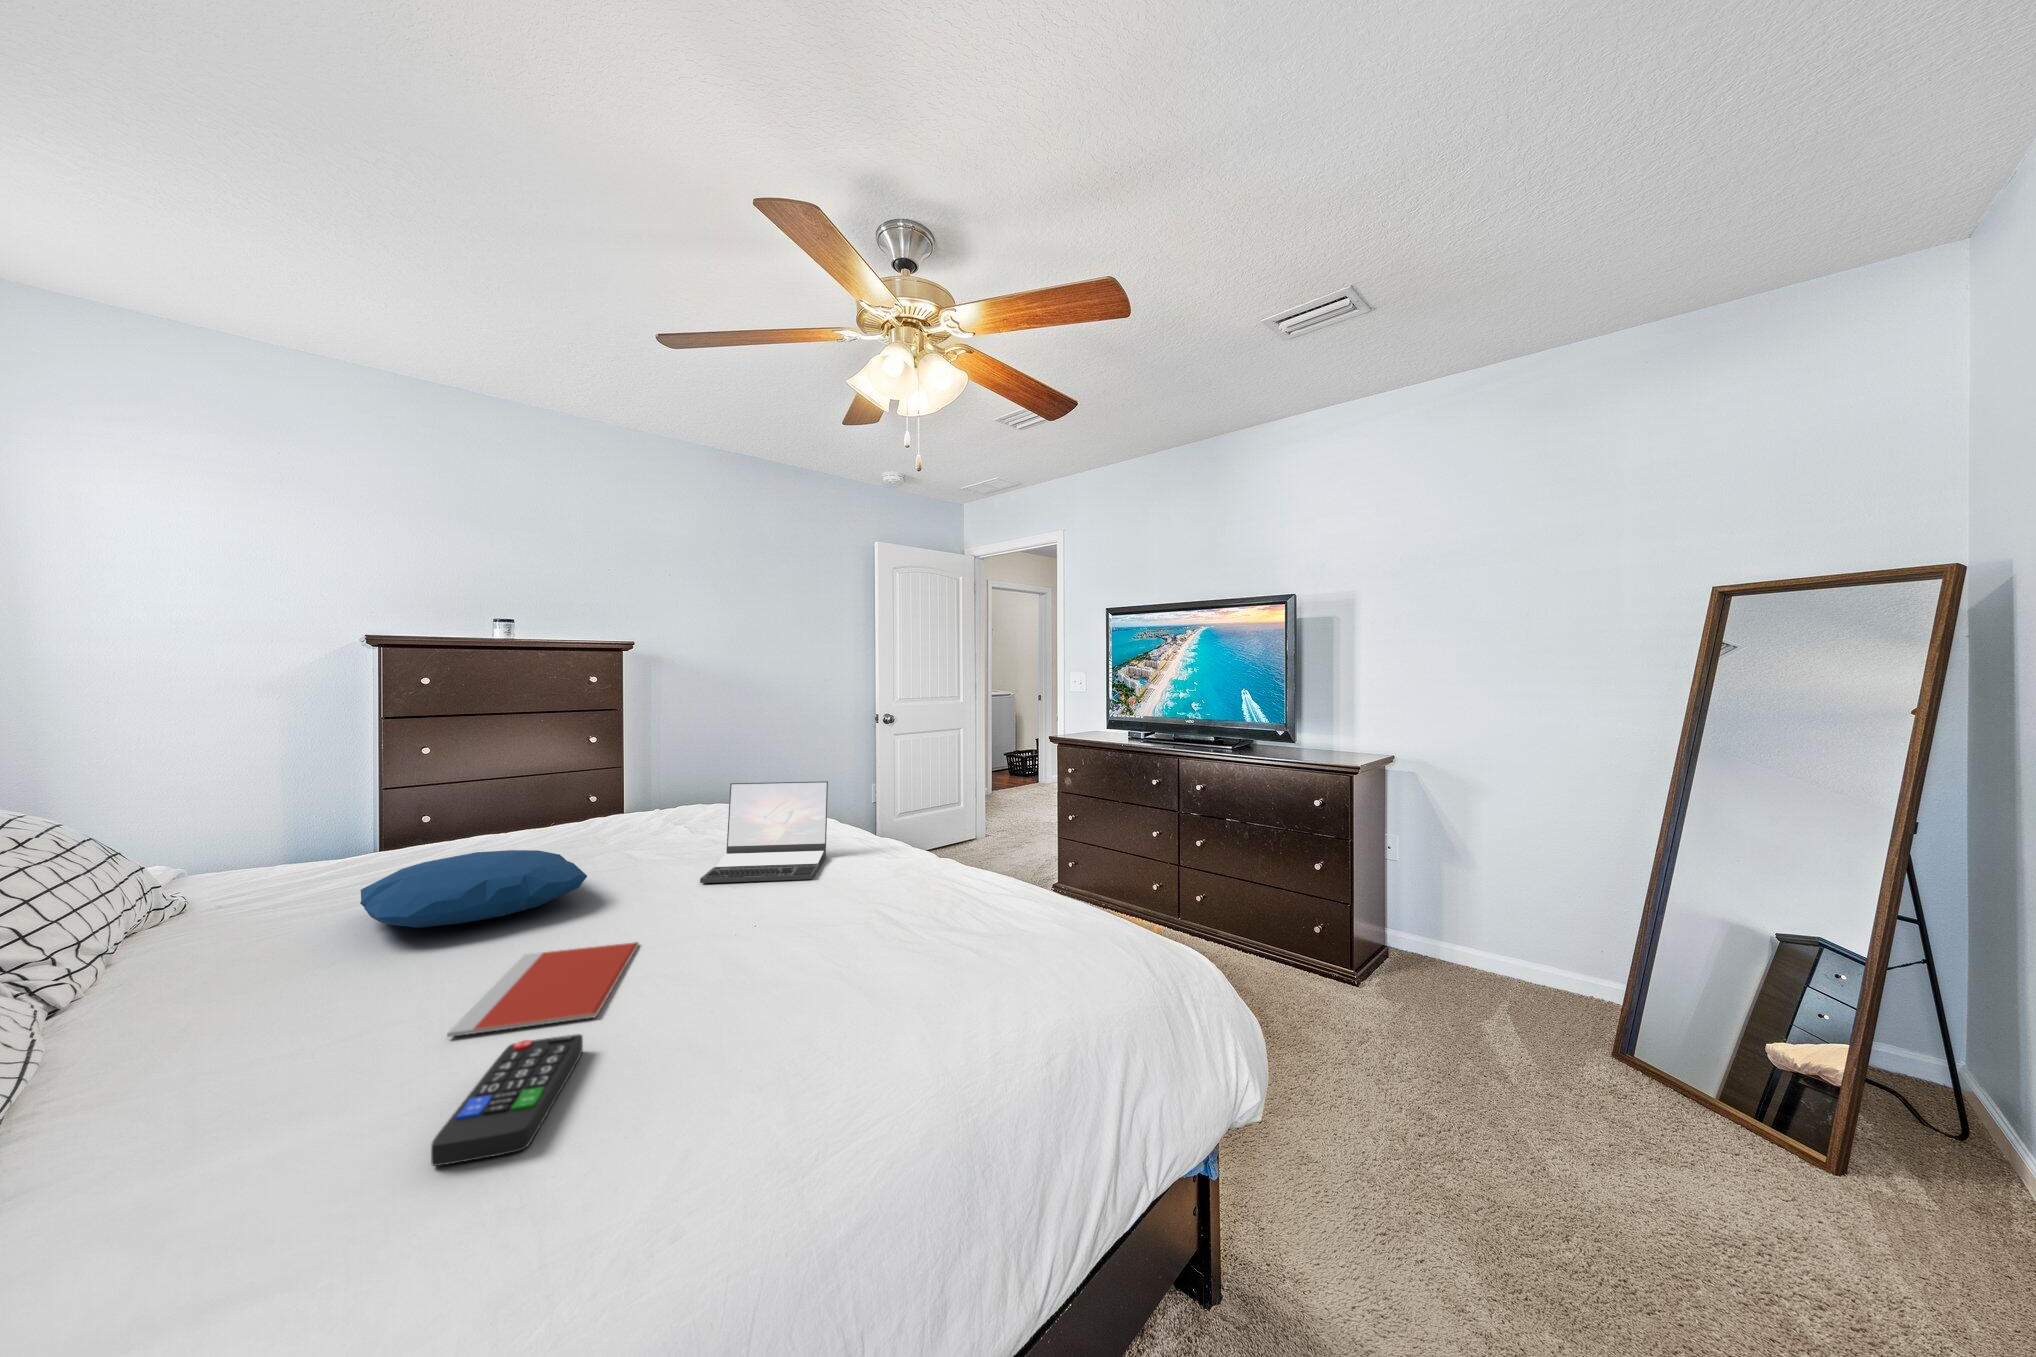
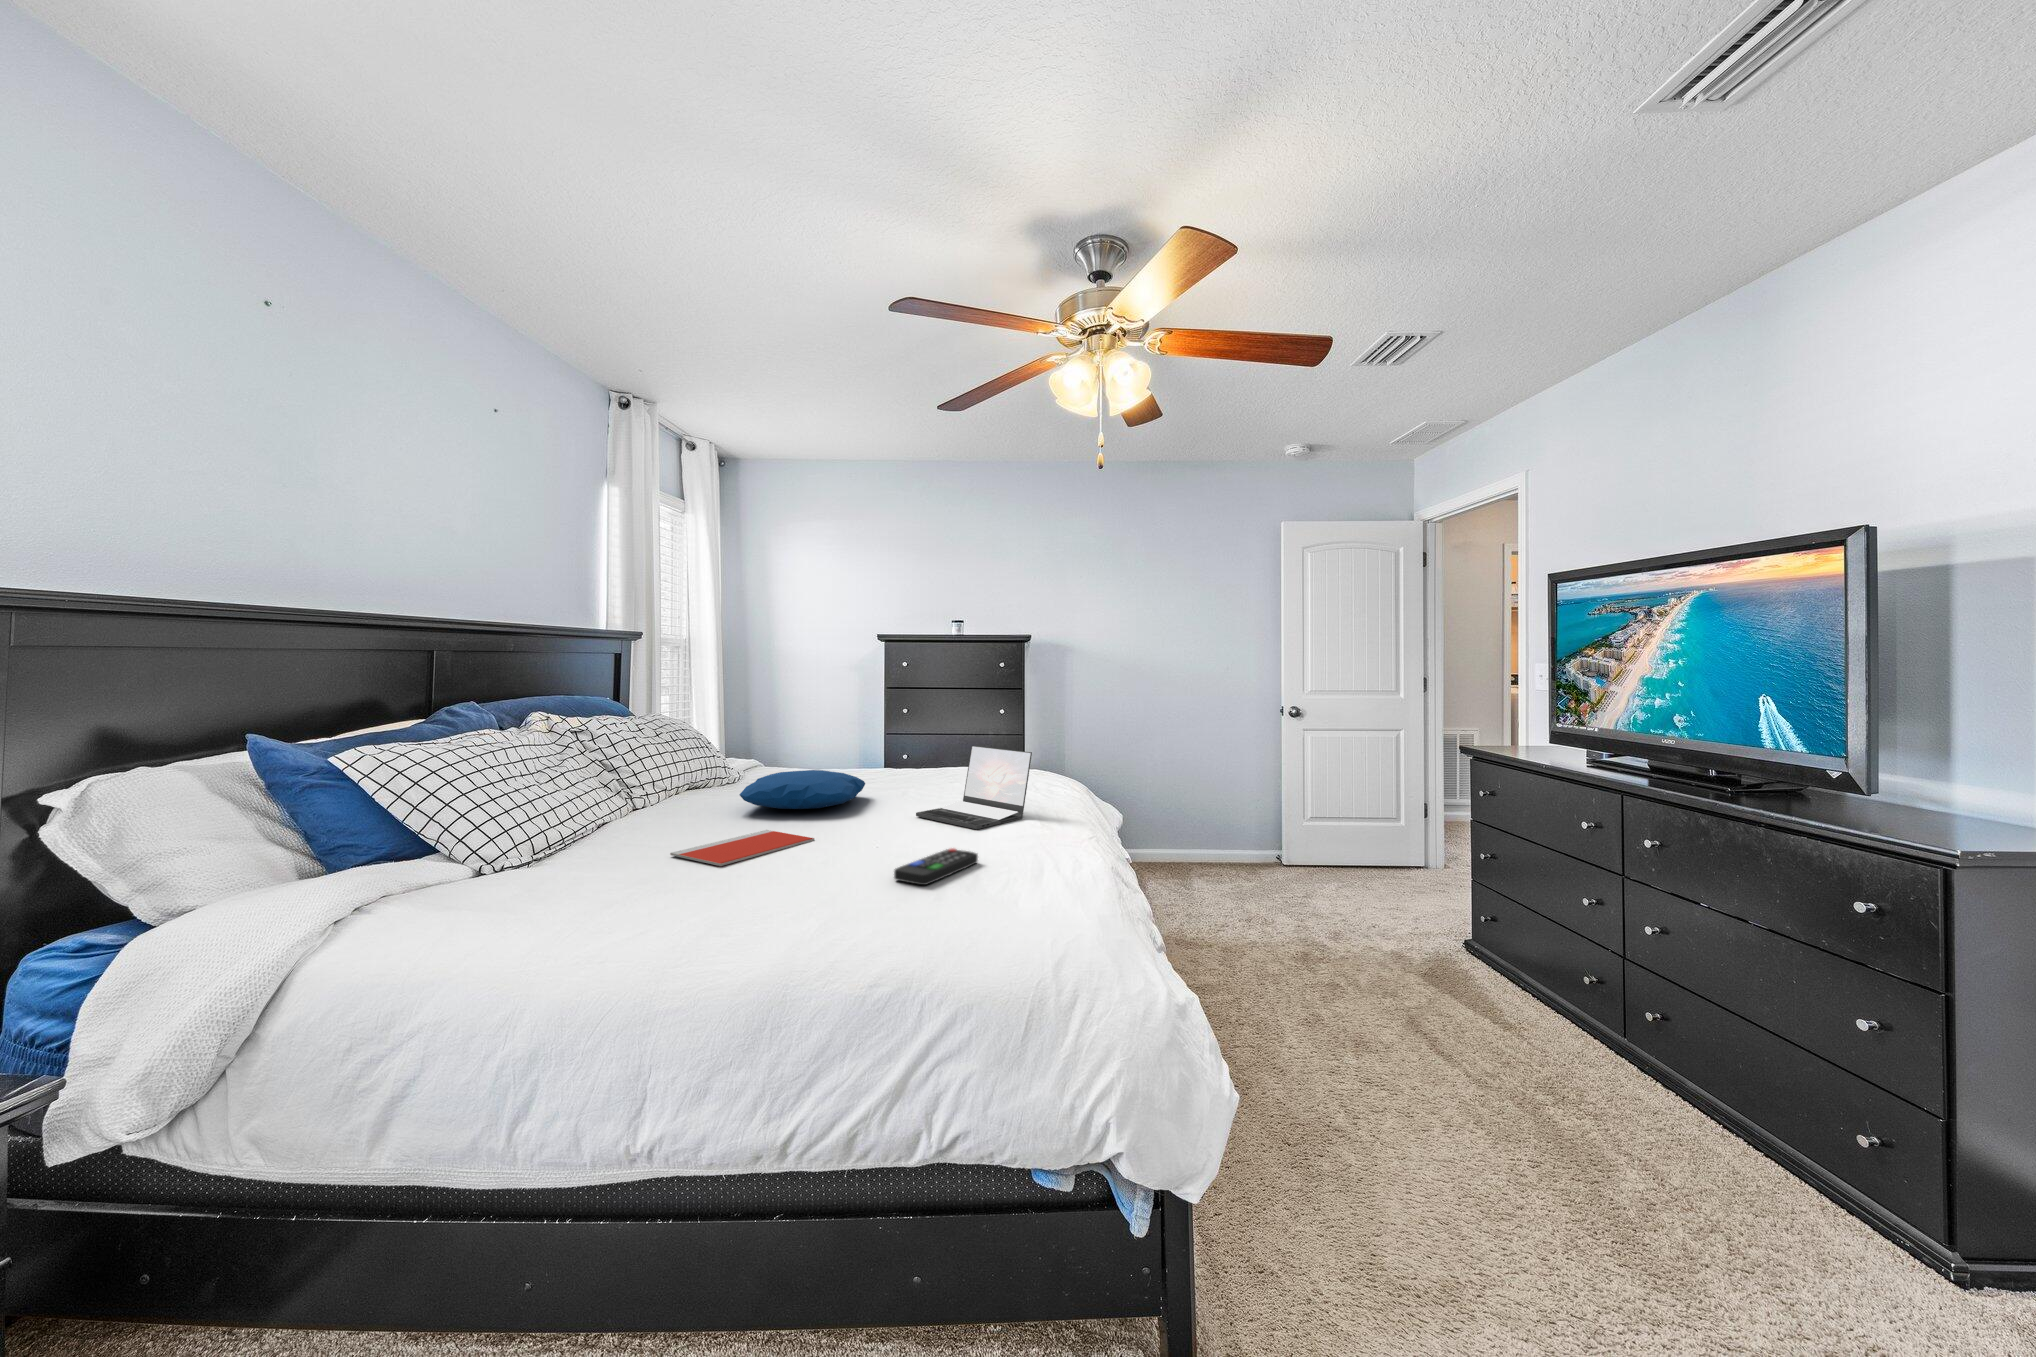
remote control: present [431,1034,583,1166] -> present [894,848,978,885]

